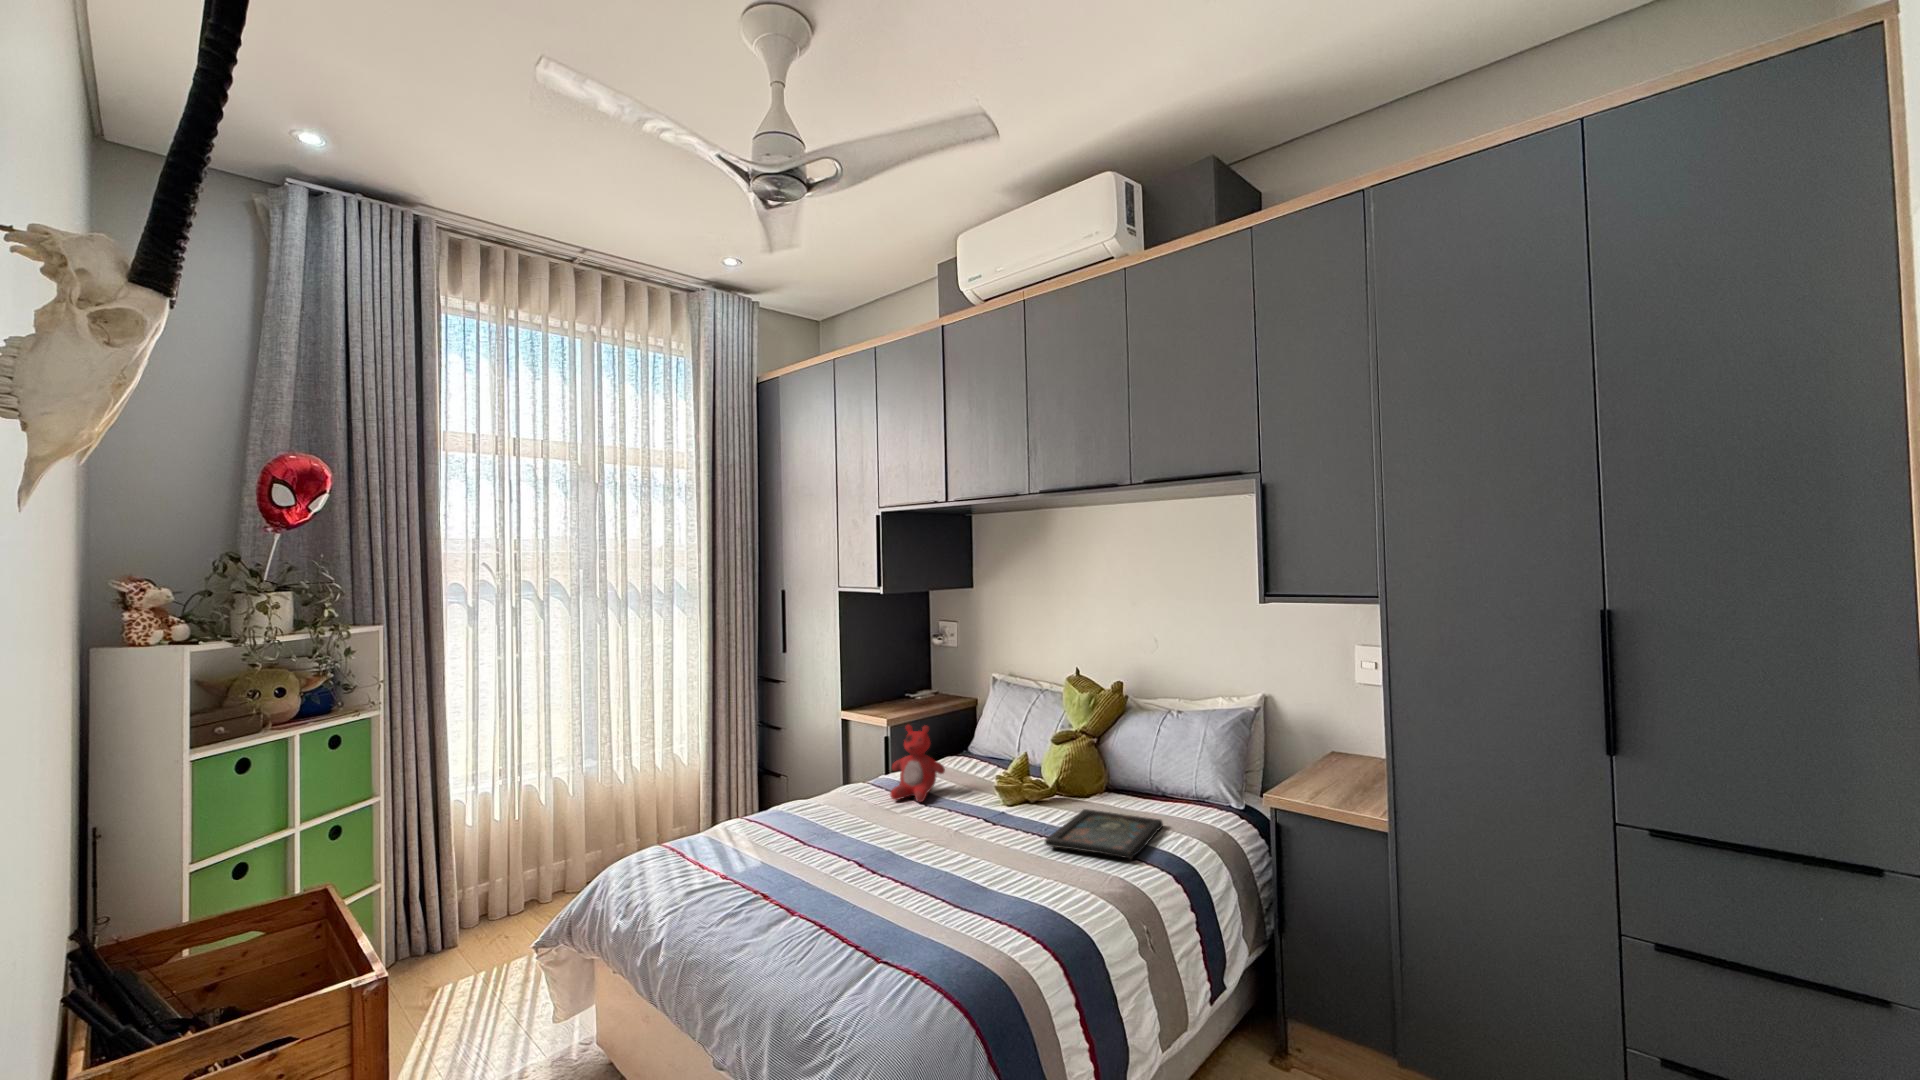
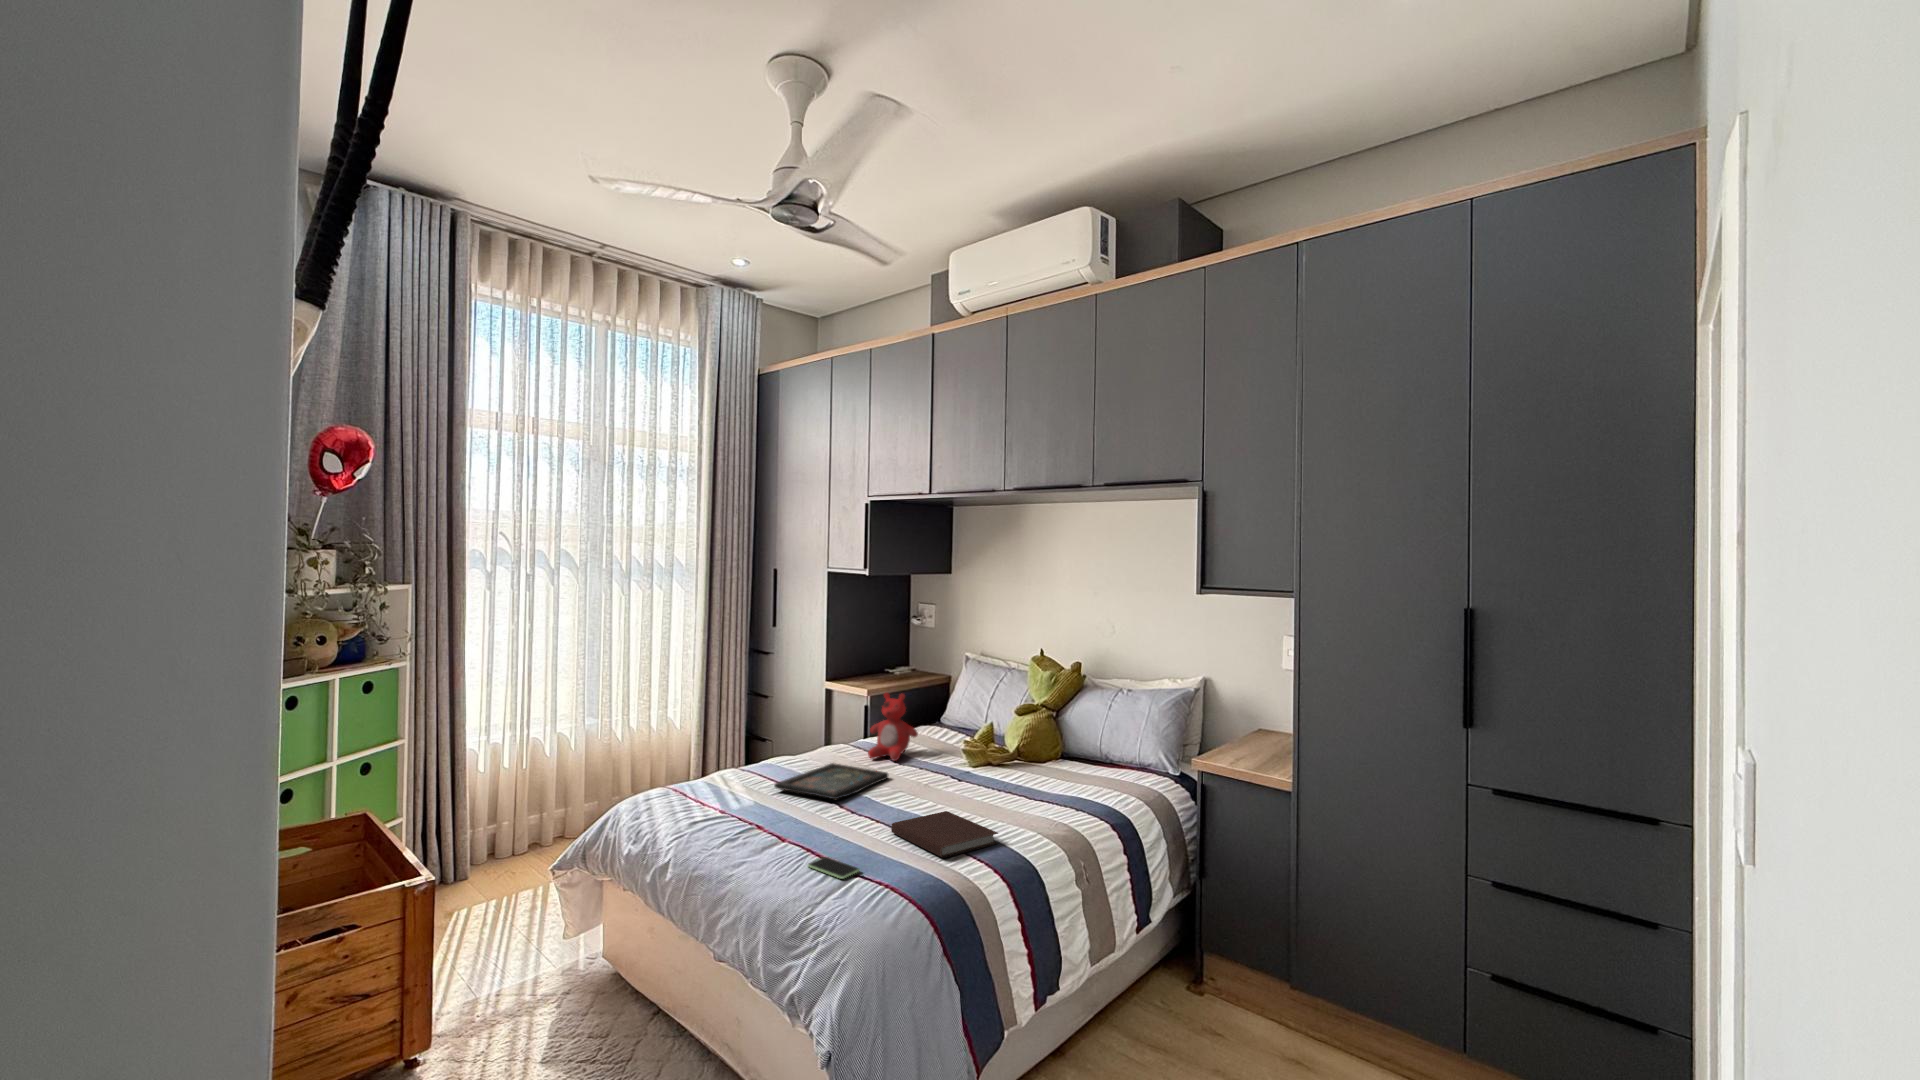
tray: present [1045,809,1163,858] -> present [774,763,888,799]
notebook: none [919,867,1045,931] -> present [891,811,998,858]
smartphone: none [821,934,883,965] -> present [808,857,860,879]

